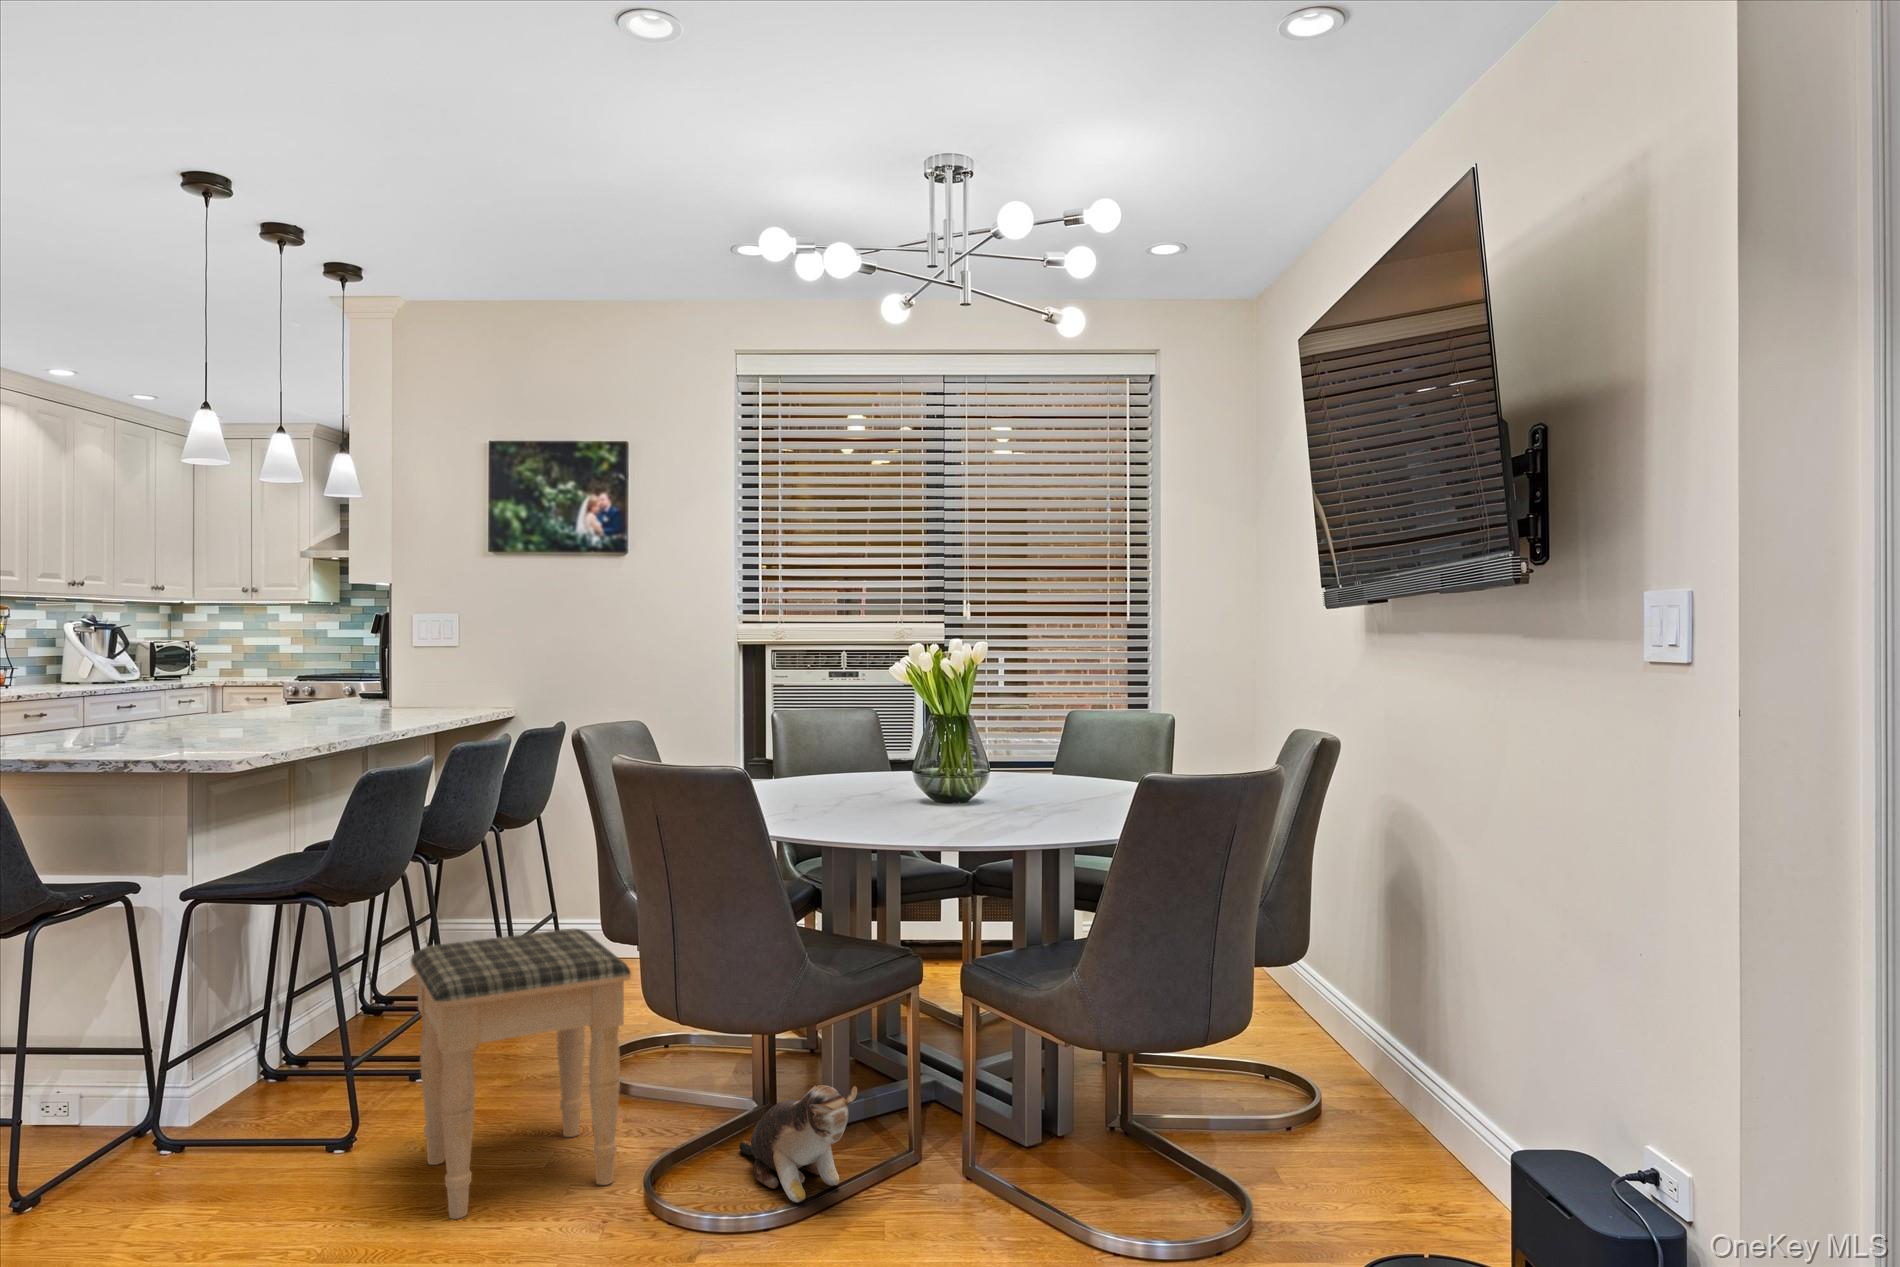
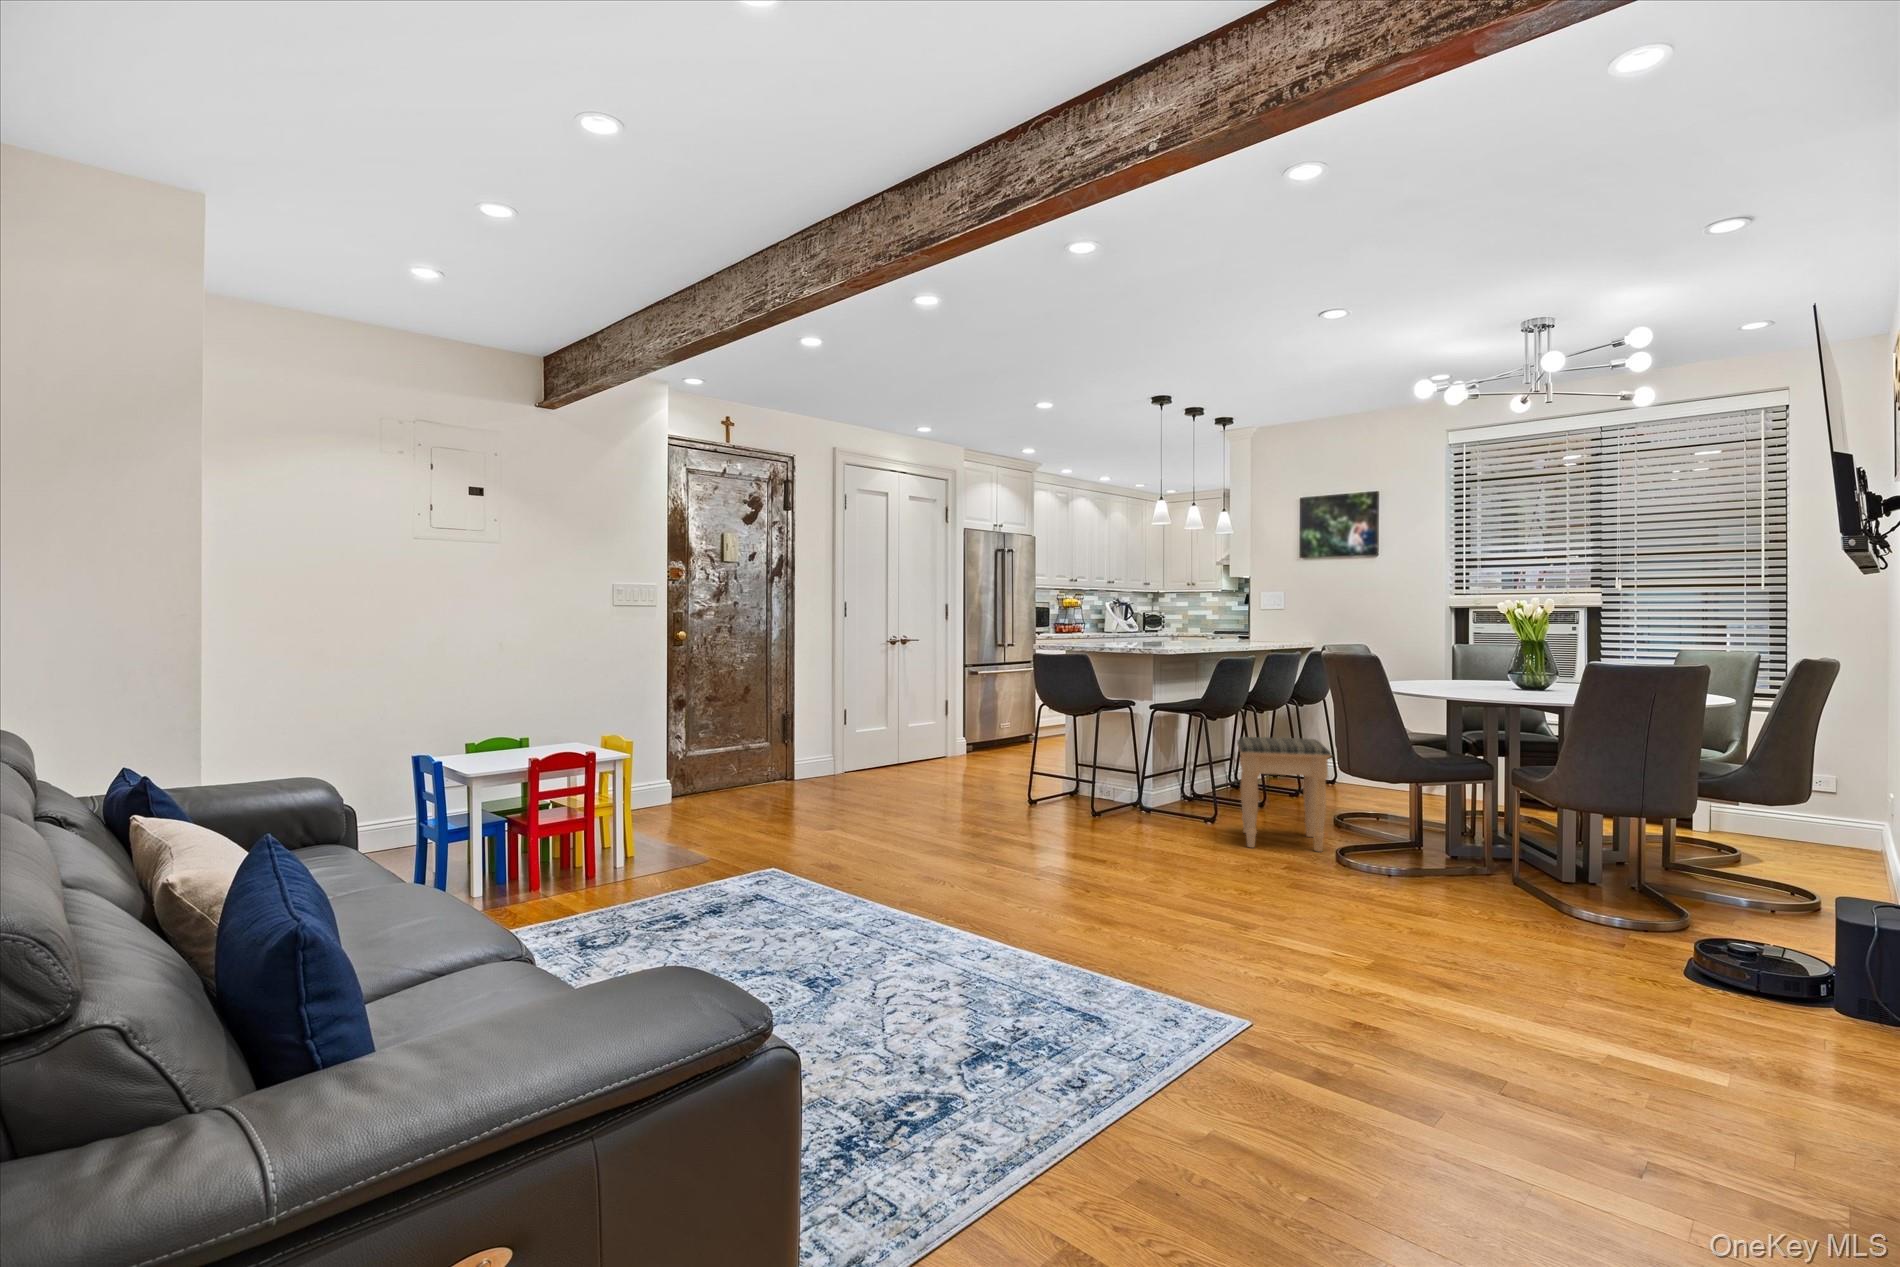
plush toy: present [739,1085,857,1202] -> none [1390,817,1439,872]

